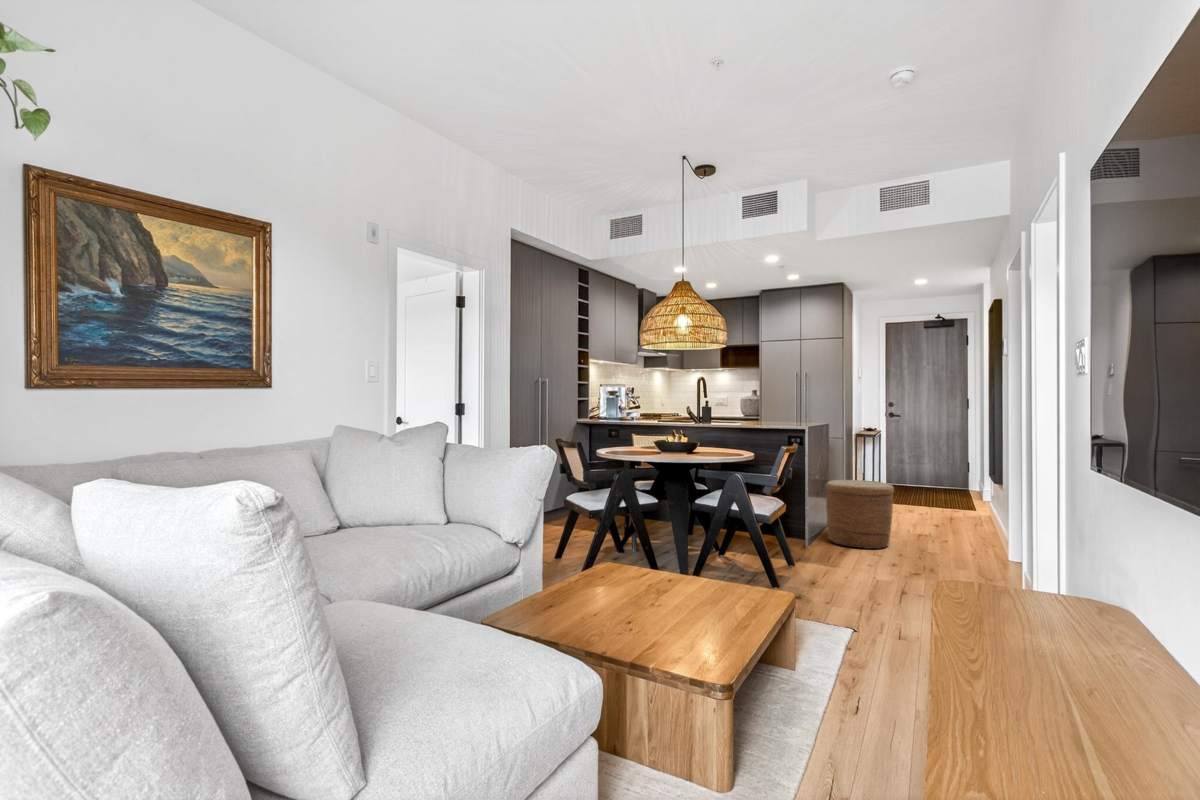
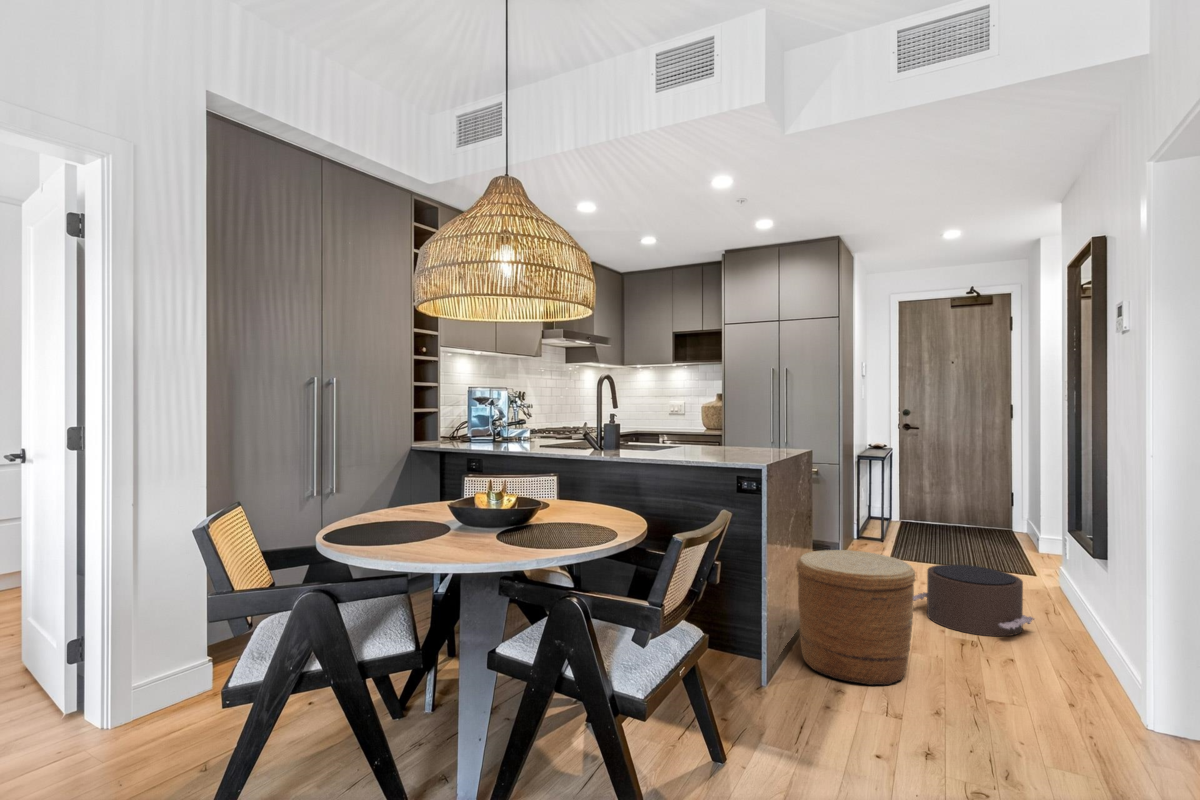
pouf: none [890,496,967,534] -> present [913,565,1034,636]

